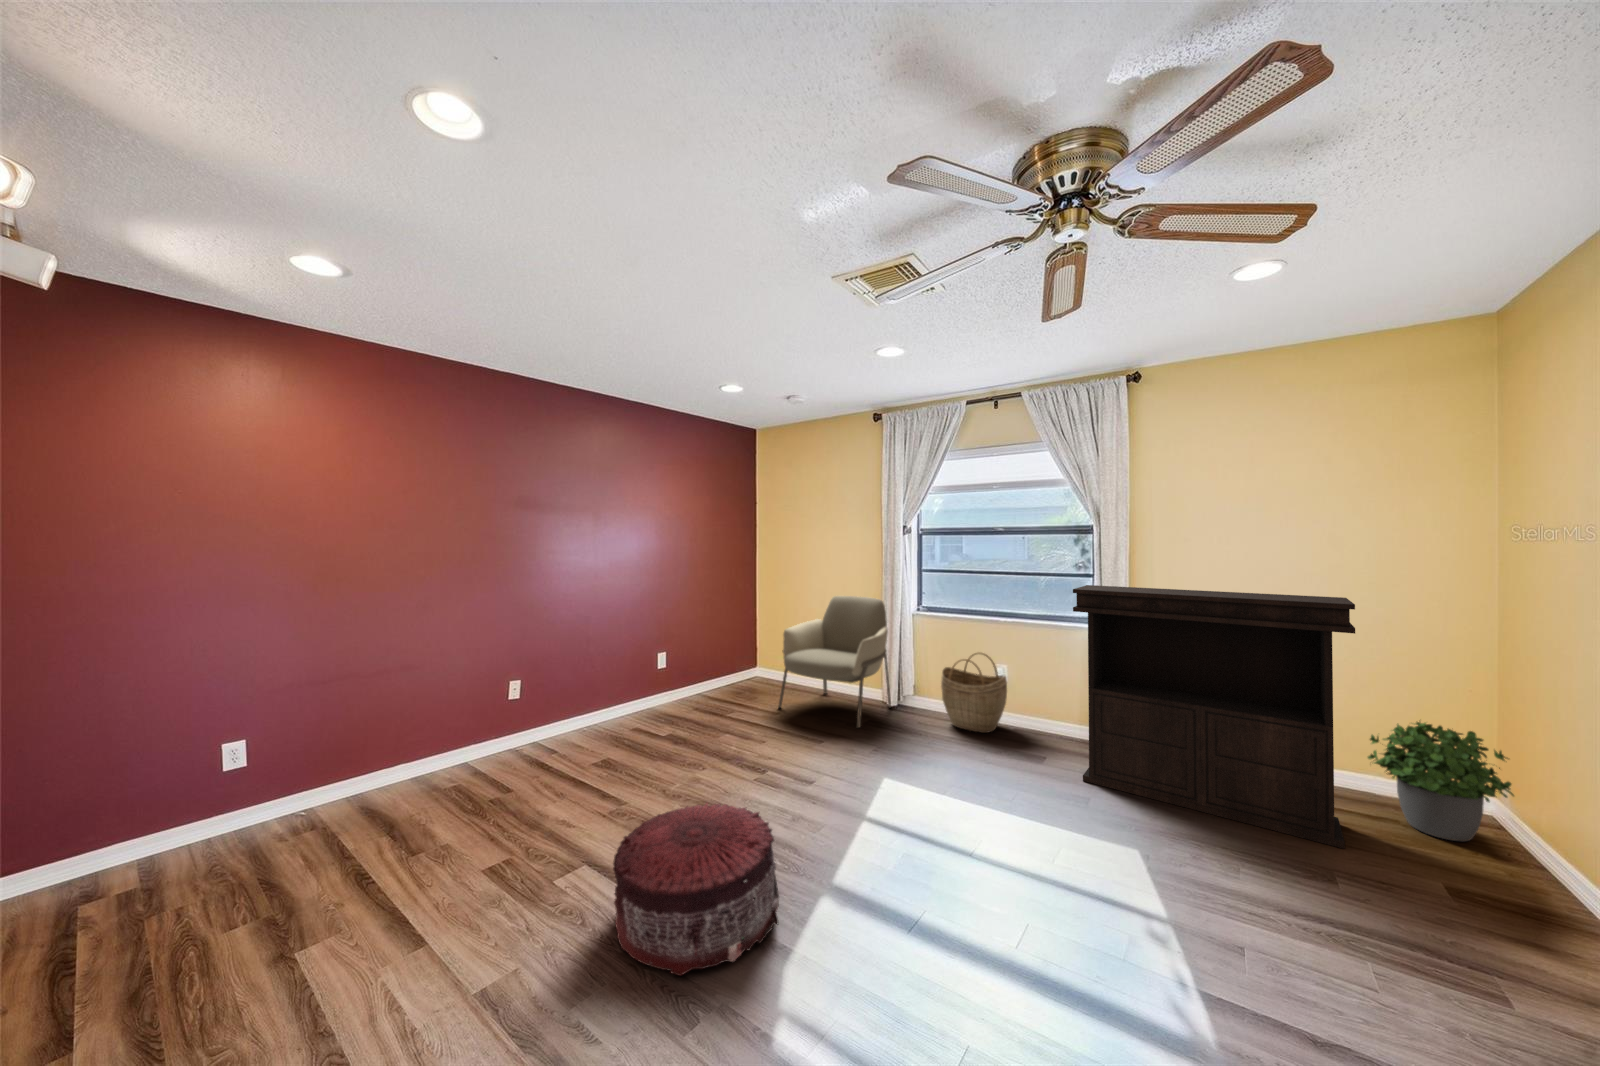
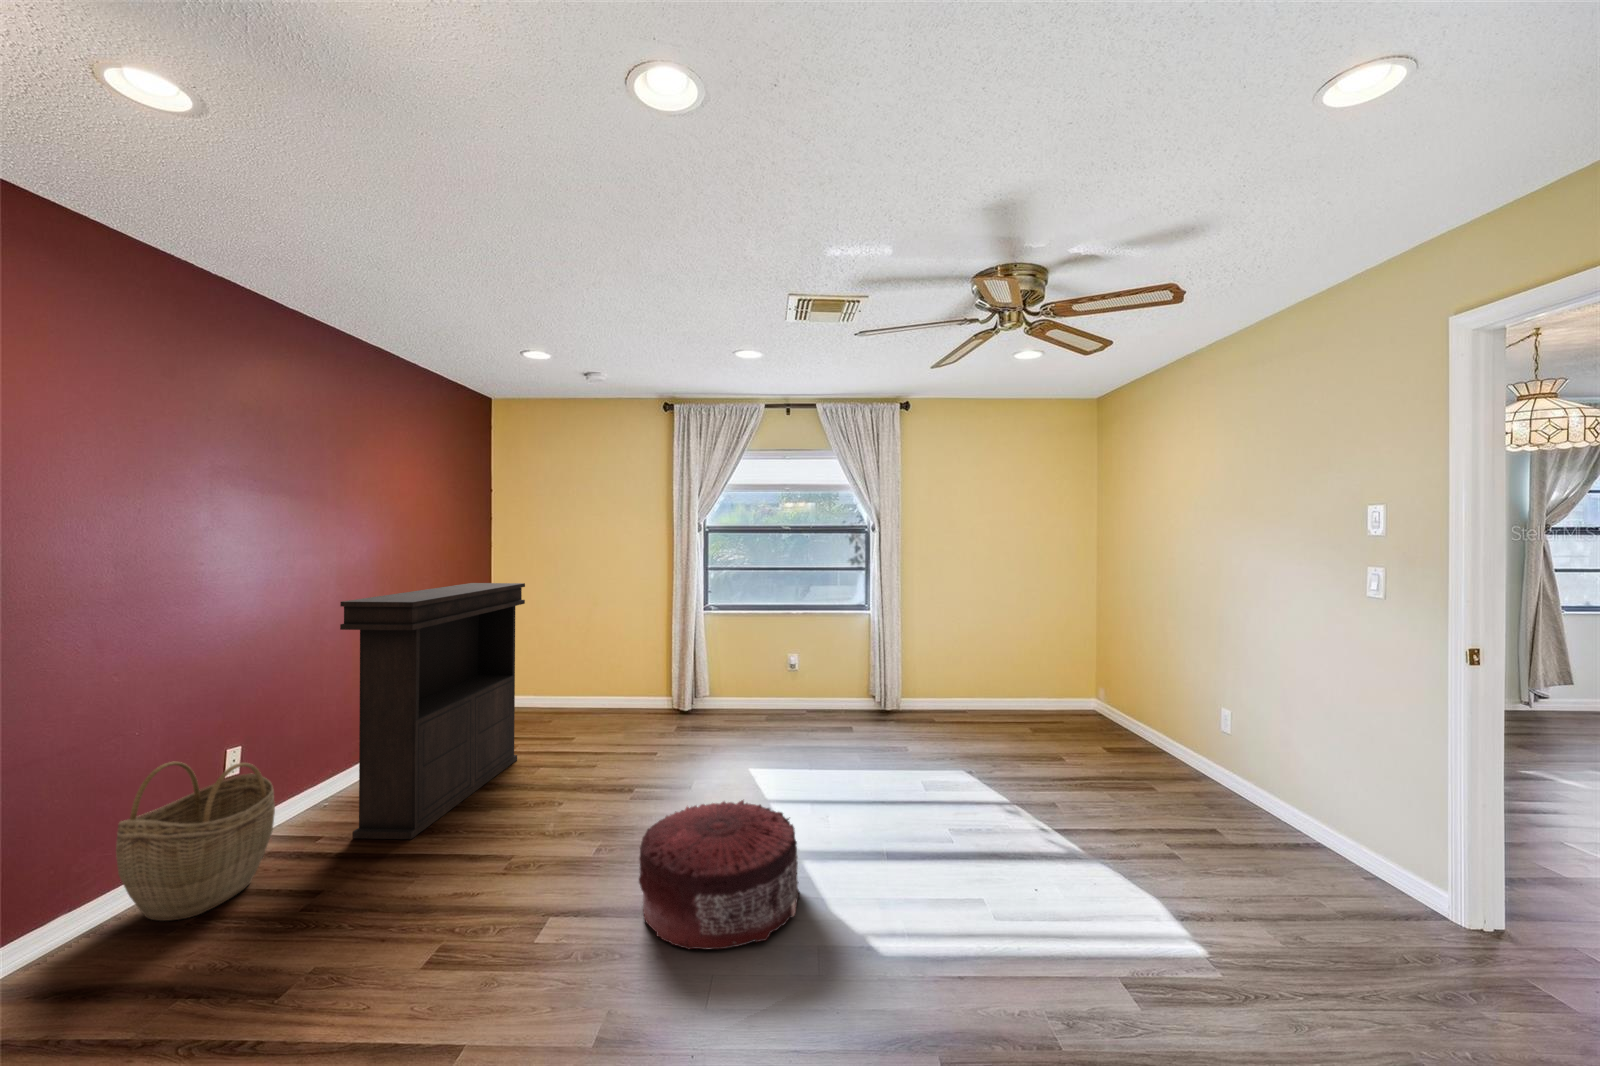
console table: present [1073,585,1355,849] -> present [340,583,525,839]
armchair: present [778,596,891,728] -> none [568,600,692,737]
woven basket: present [941,652,1007,733] -> present [116,762,275,921]
potted plant: present [1368,722,1514,841] -> none [1045,652,1108,724]

